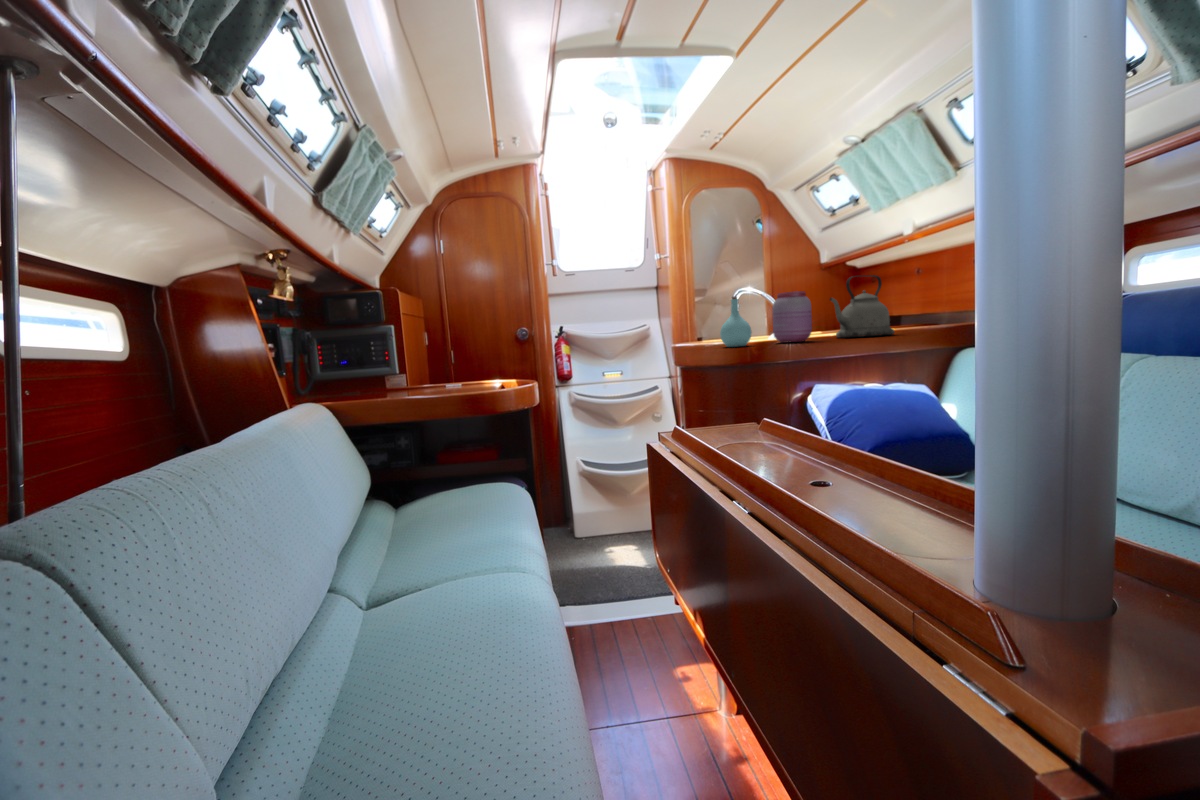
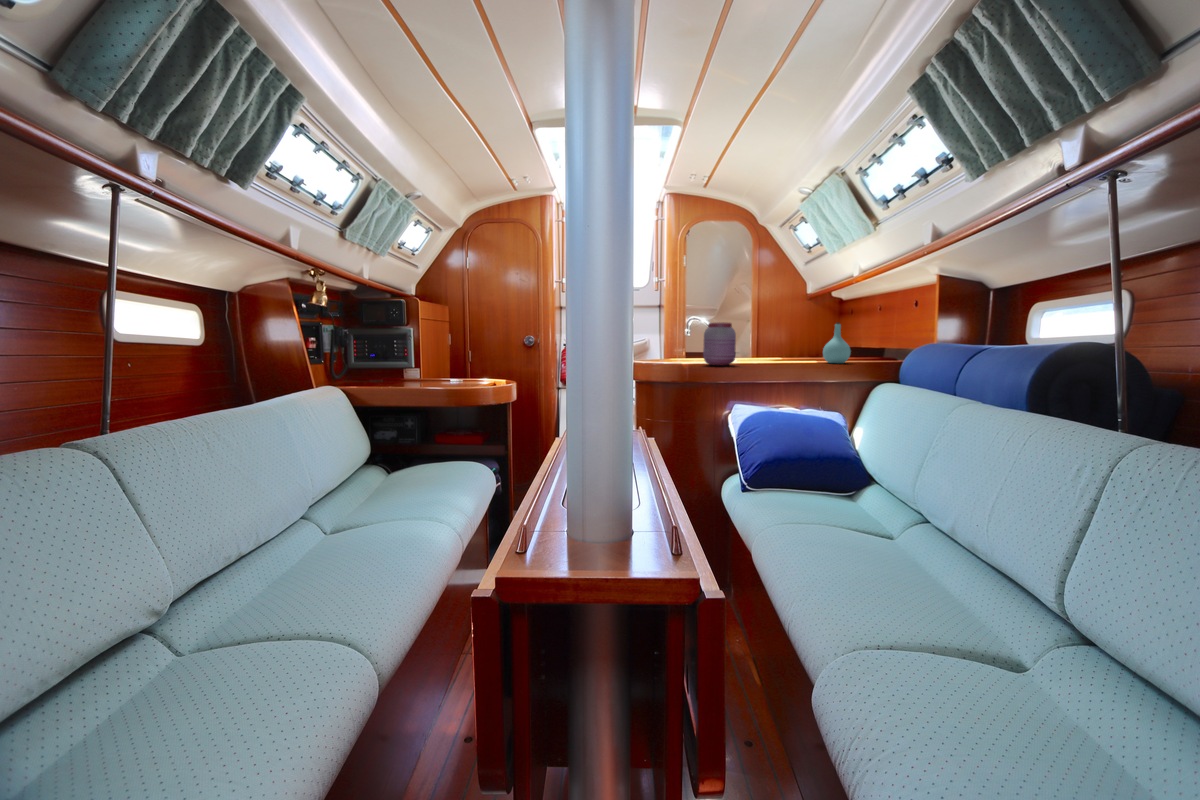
kettle: present [830,275,894,338] -> none [753,312,811,365]
bottle: present [720,297,752,347] -> present [823,322,851,363]

